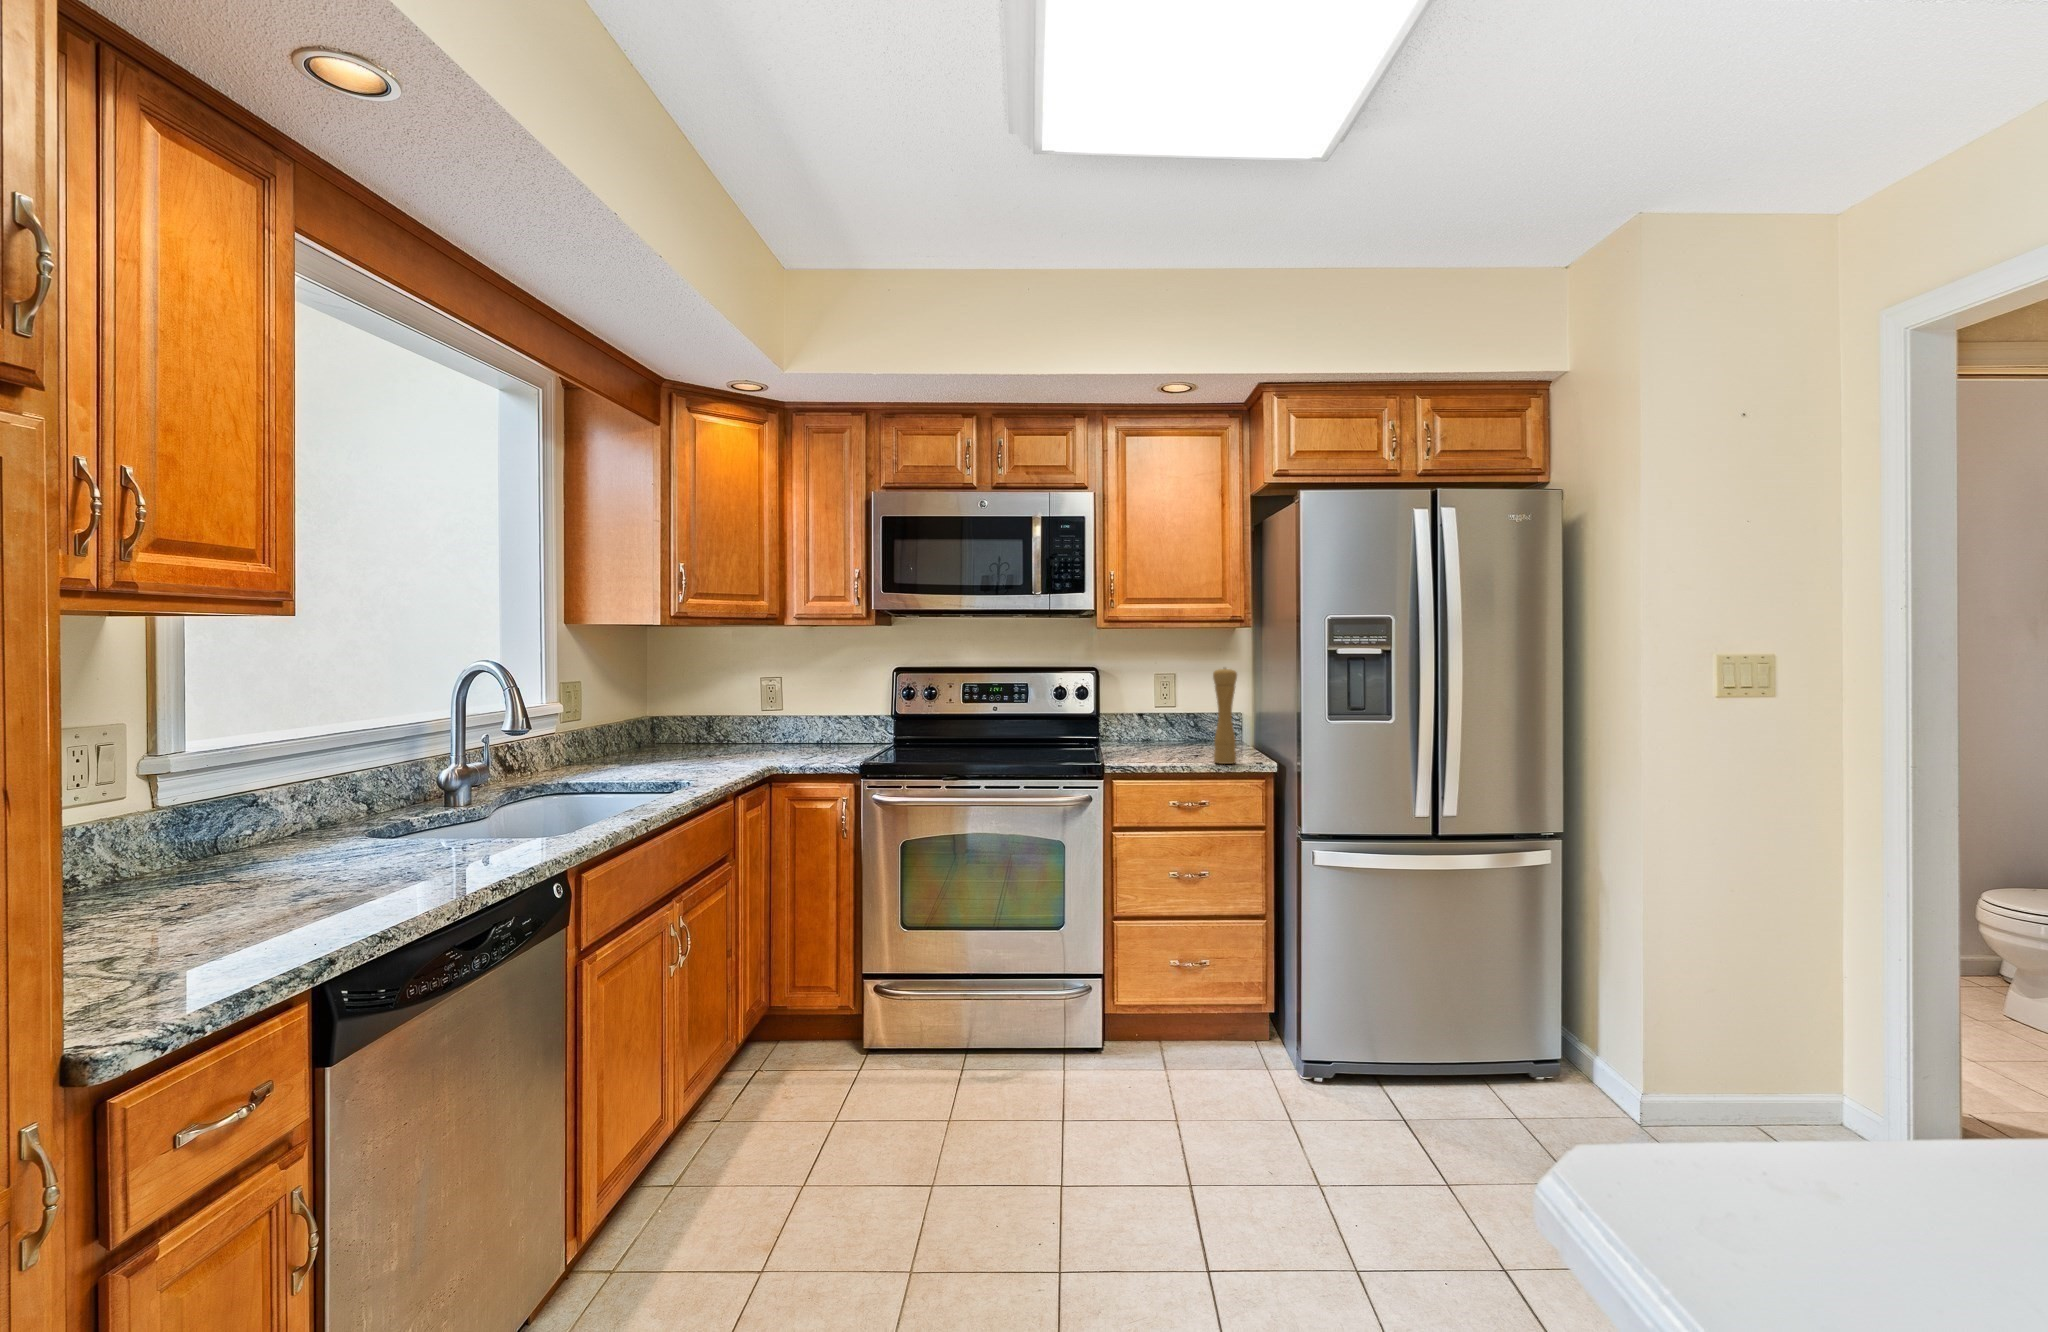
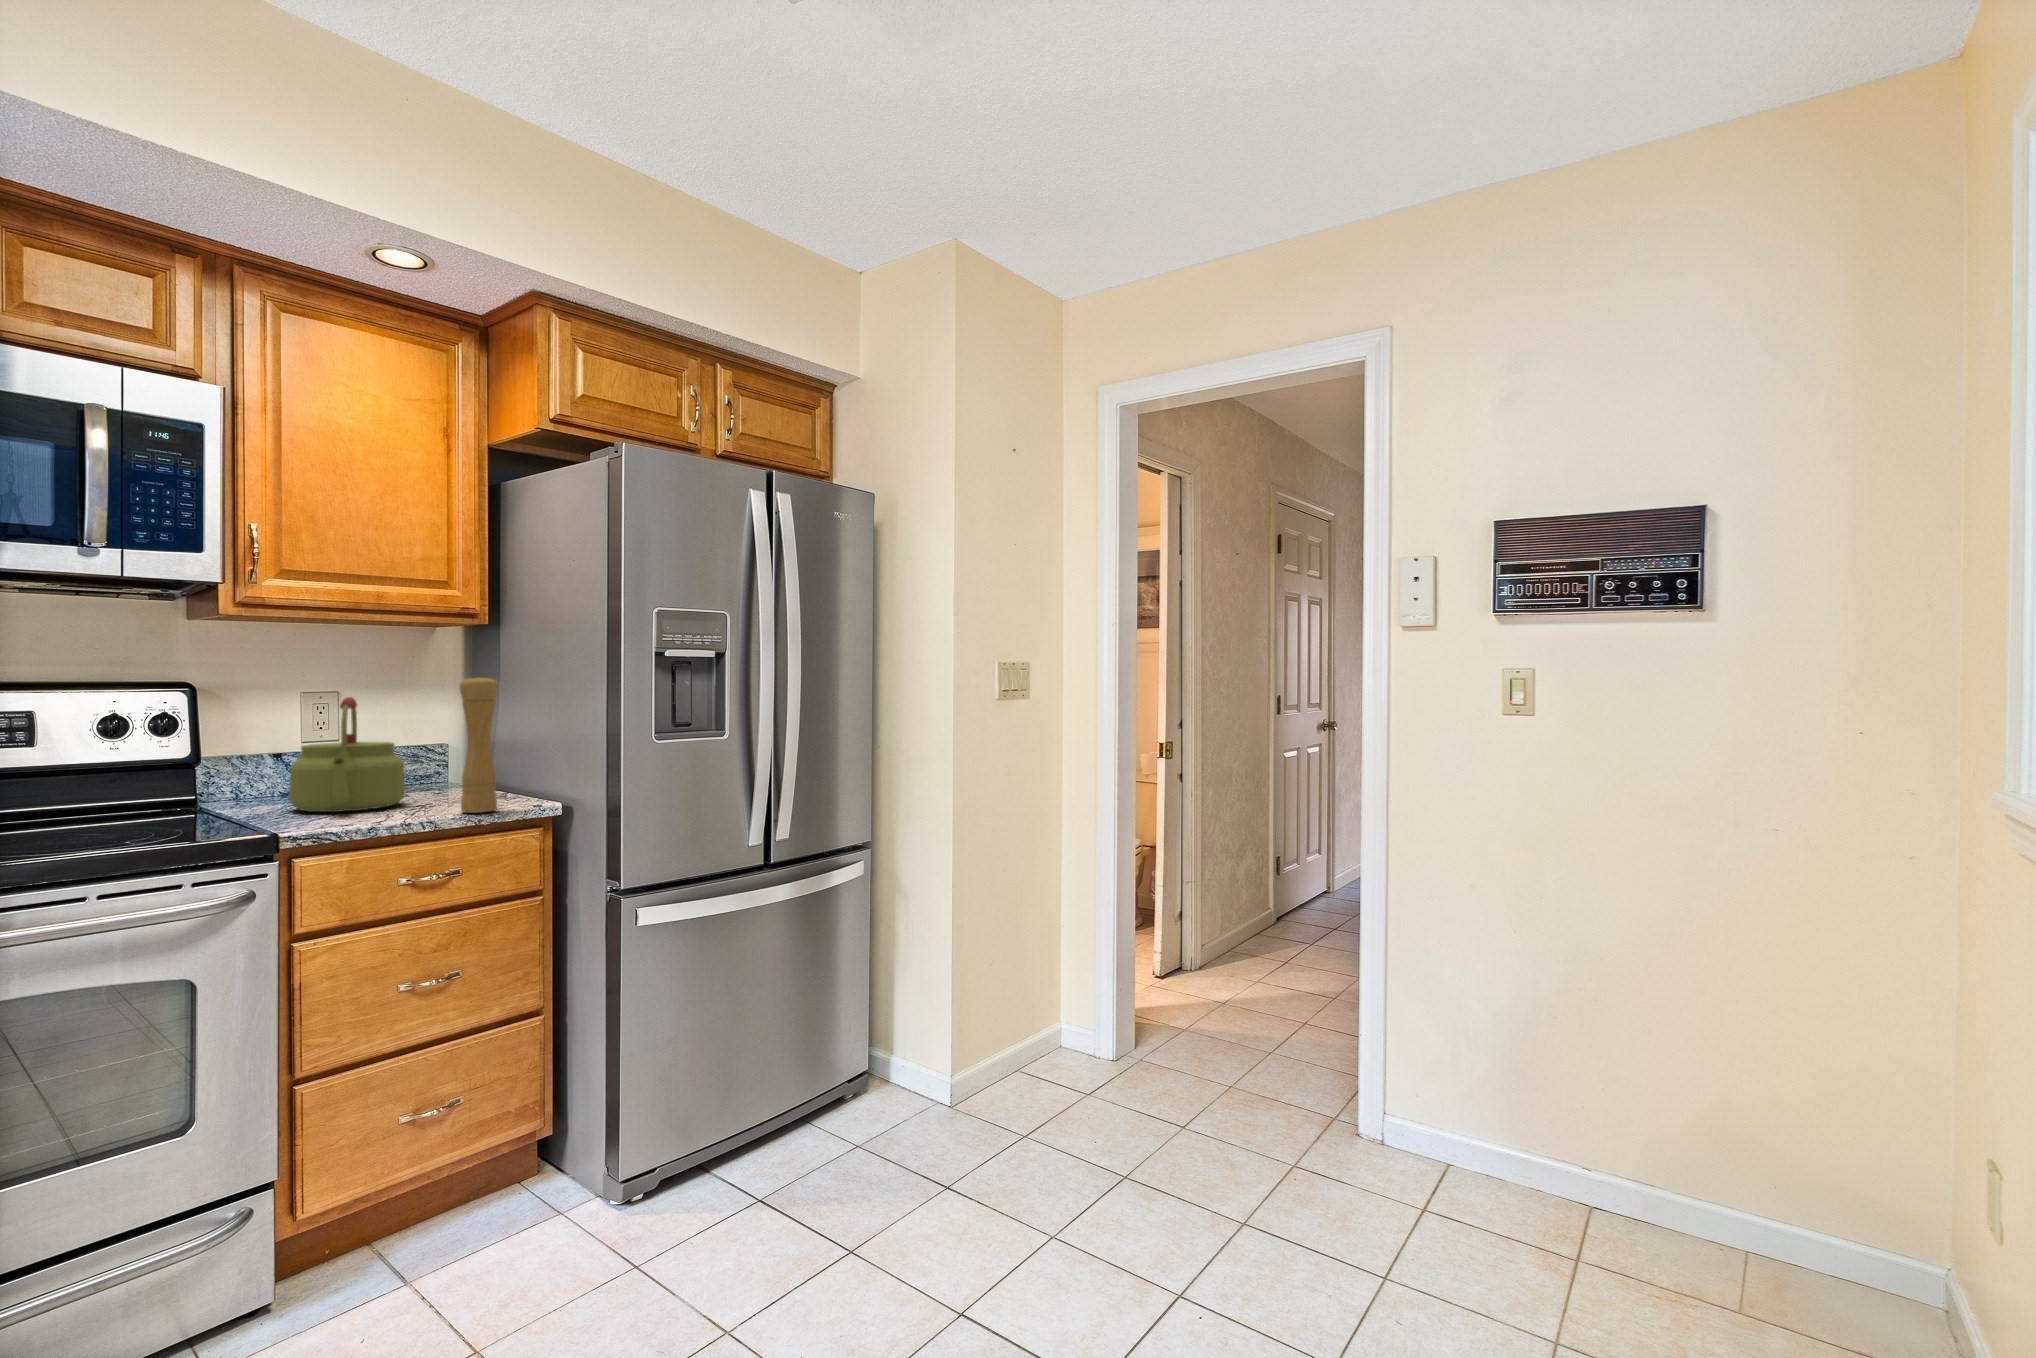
kettle: none [1135,679,1198,754] -> present [289,697,405,812]

